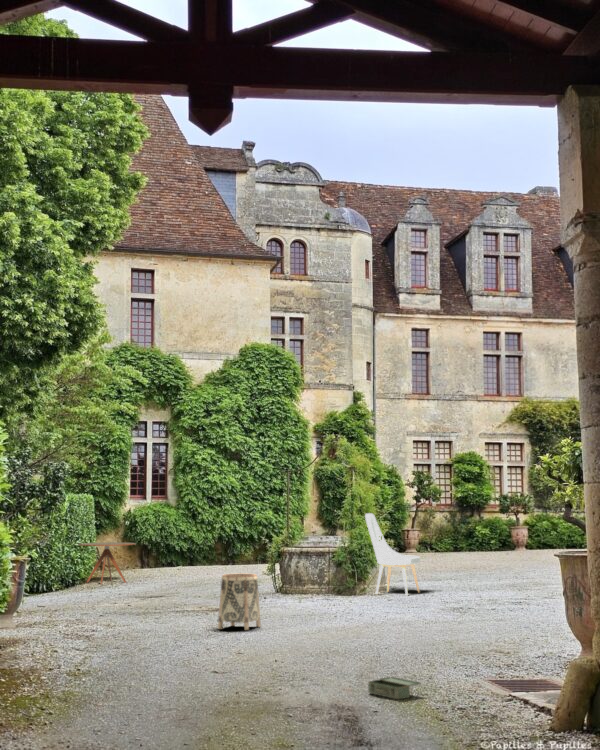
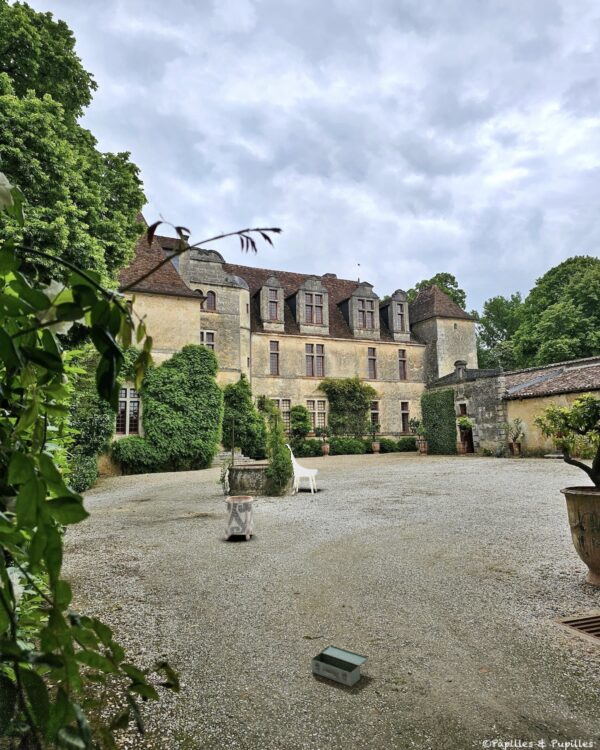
round table: present [78,542,136,584] -> none [88,464,127,492]
toolbox: present [368,677,420,699] -> present [312,645,368,686]

